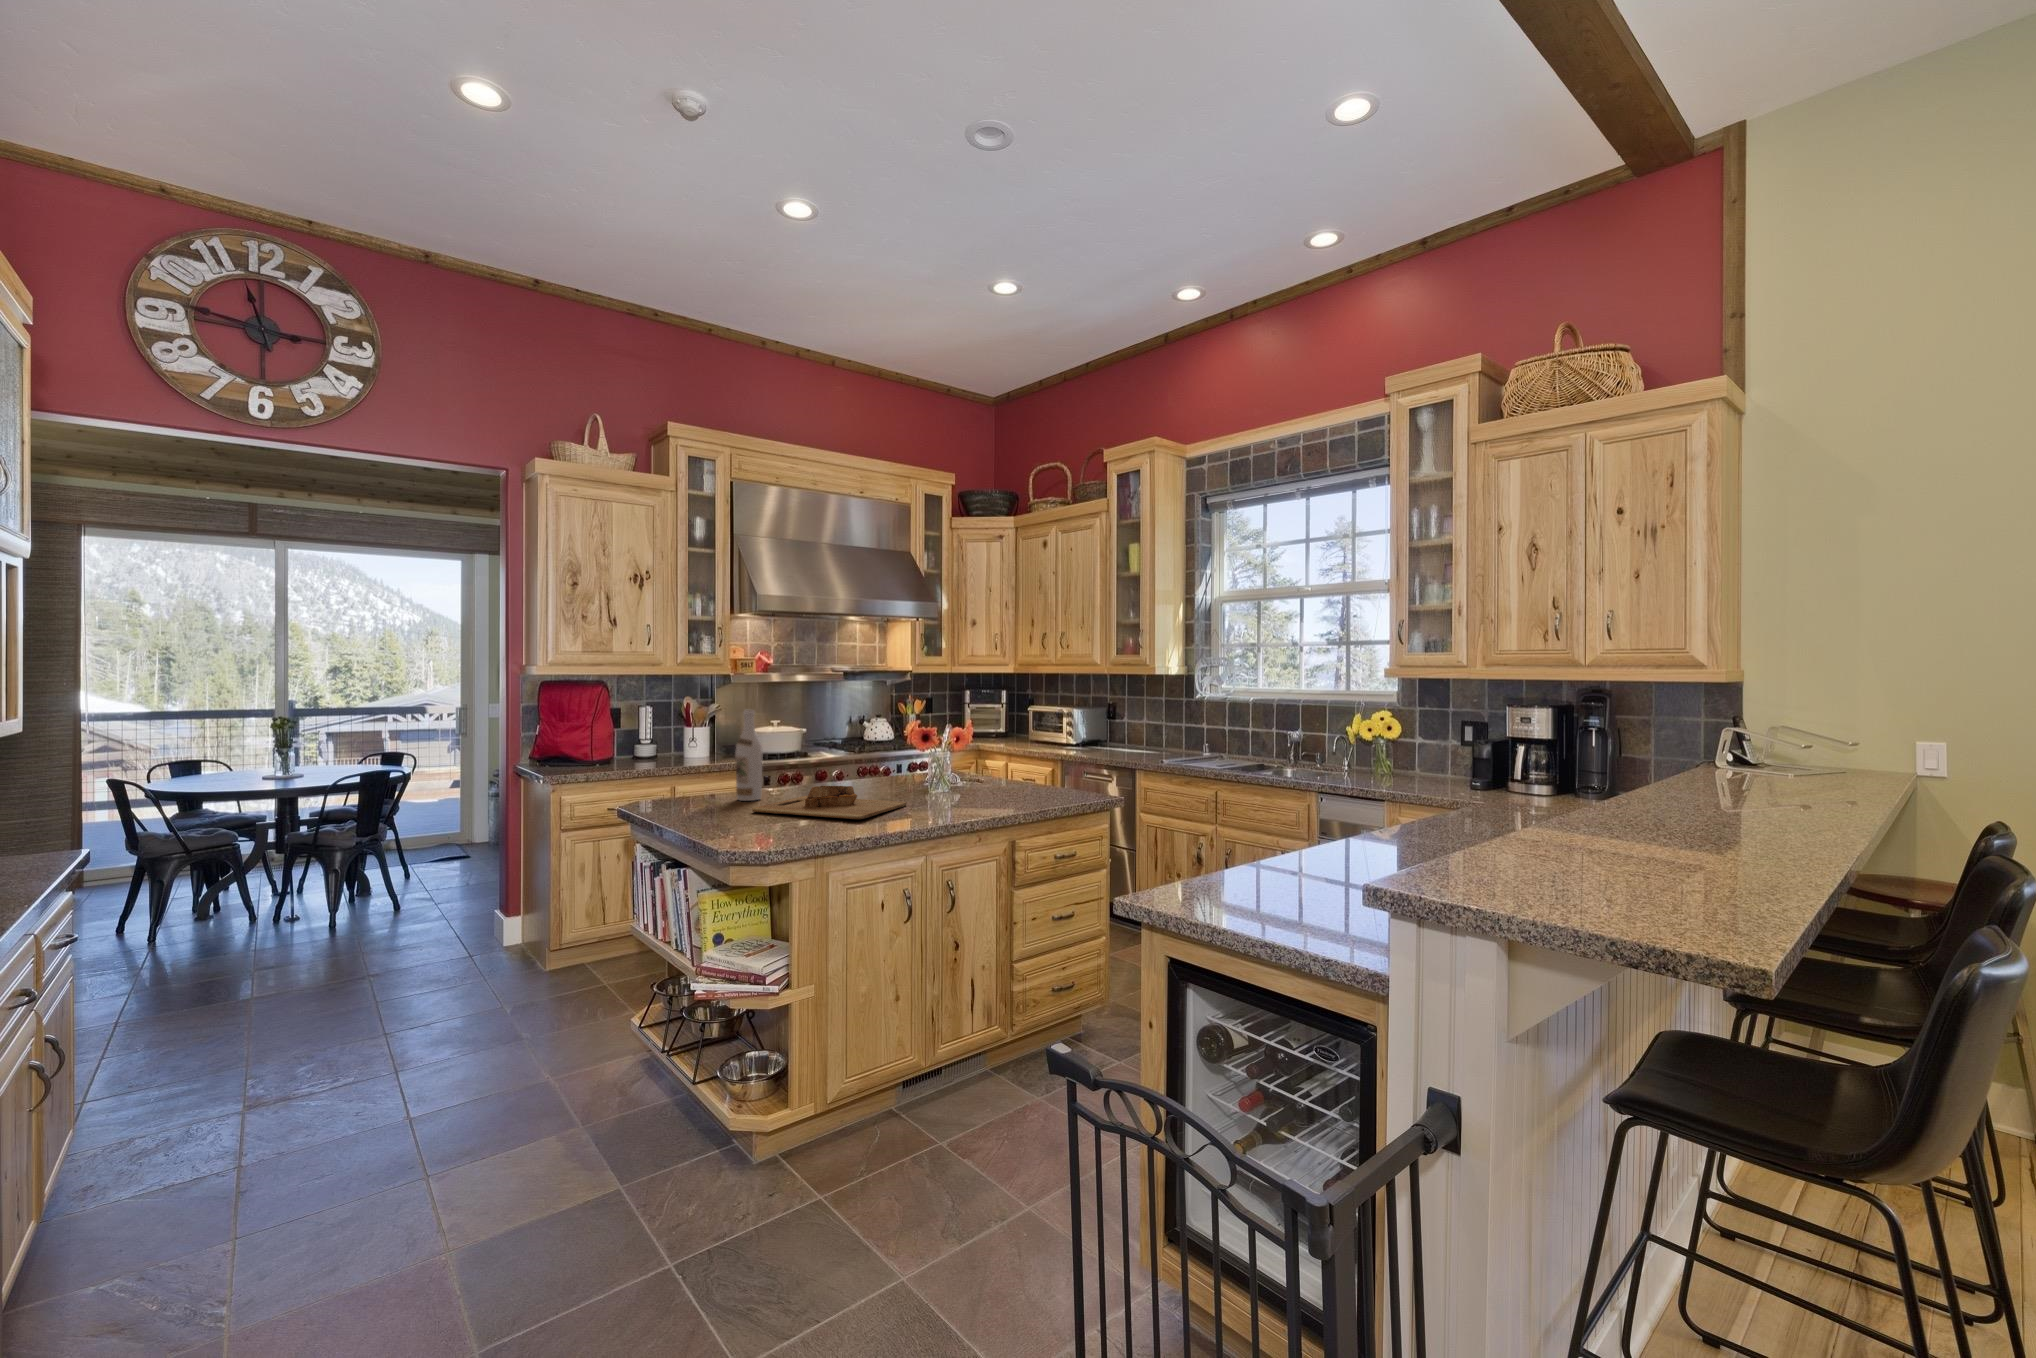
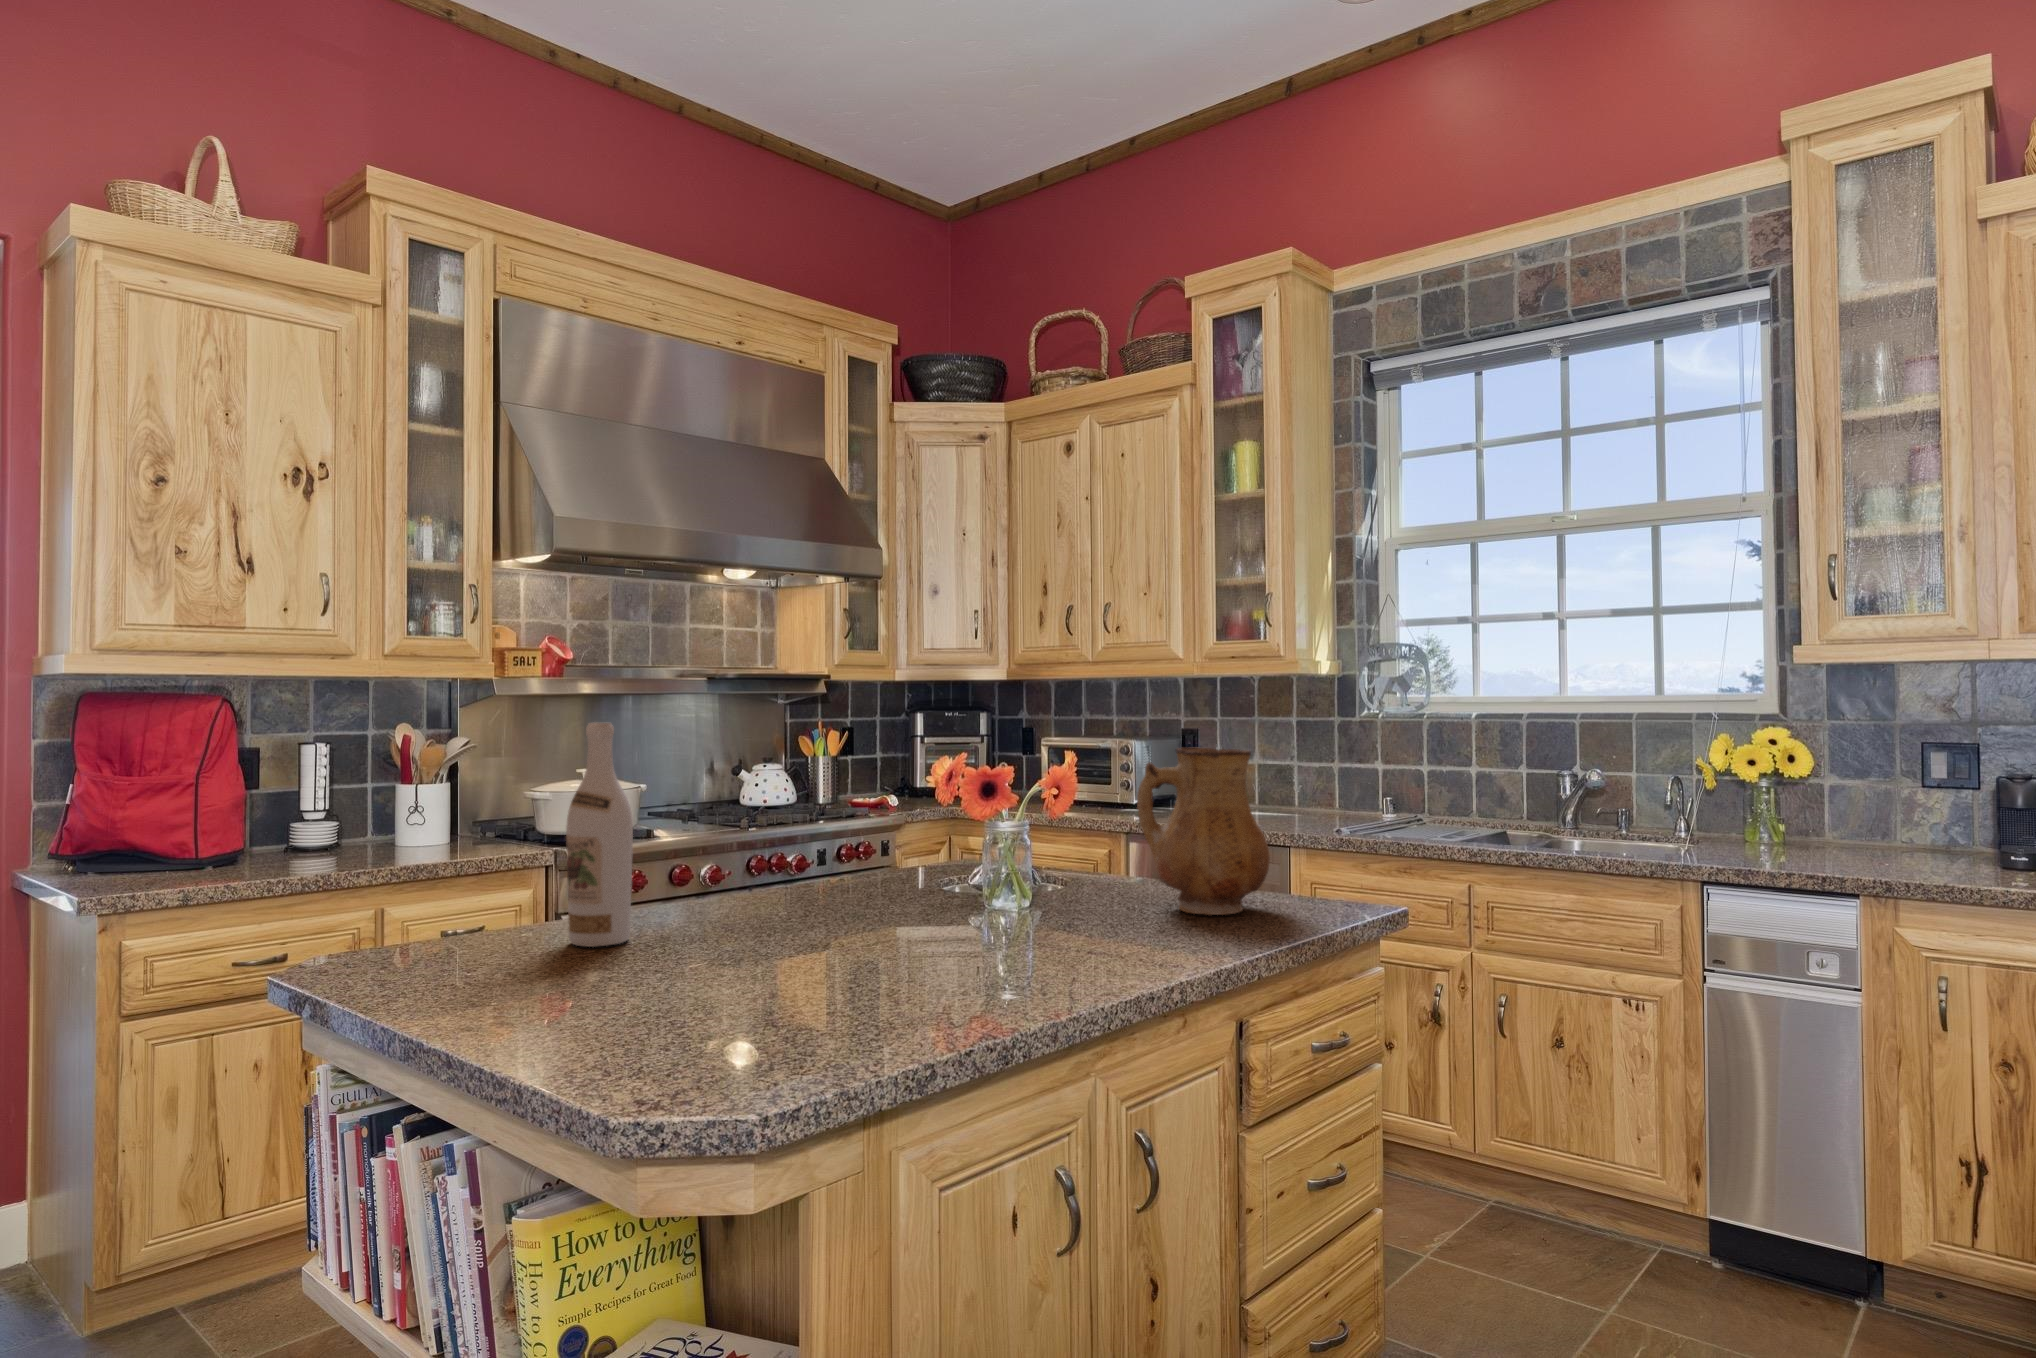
ceramic pitcher: none [983,722,1041,797] -> present [1137,748,1270,915]
cutting board: present [752,786,906,819] -> none [628,903,998,993]

